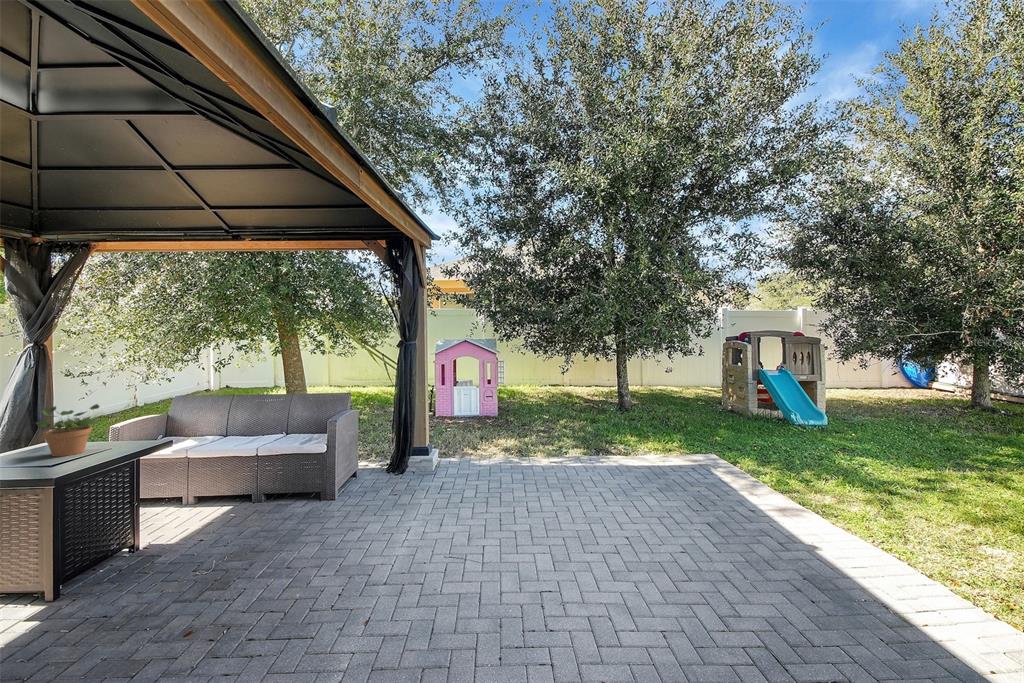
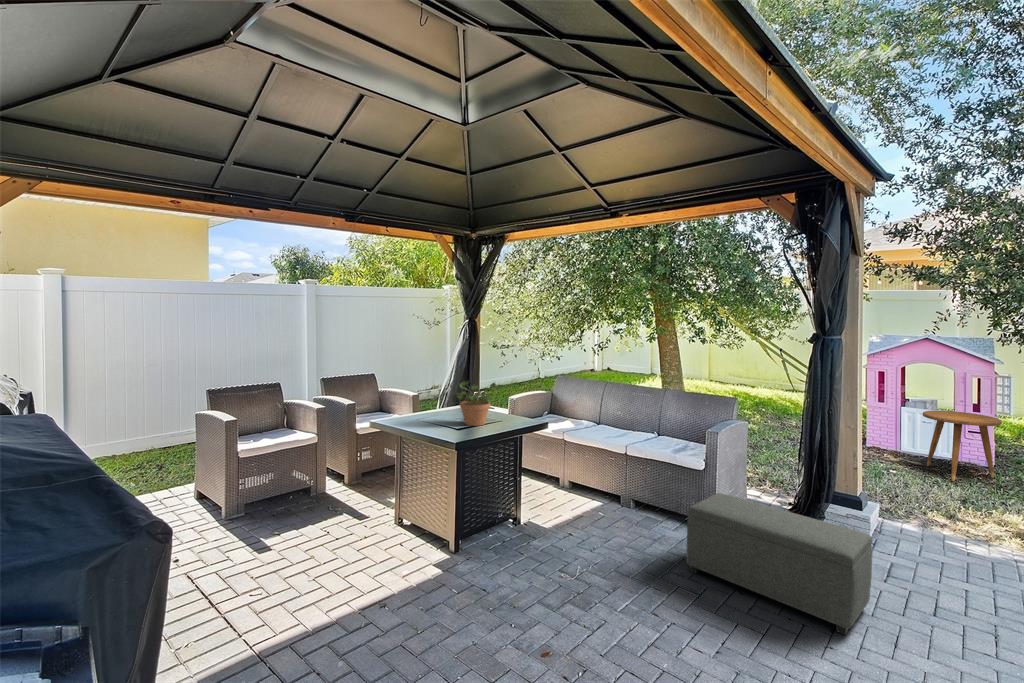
side table: none [467,387,503,430] -> present [923,411,1002,481]
ottoman: none [320,465,442,535] -> present [686,493,872,635]

